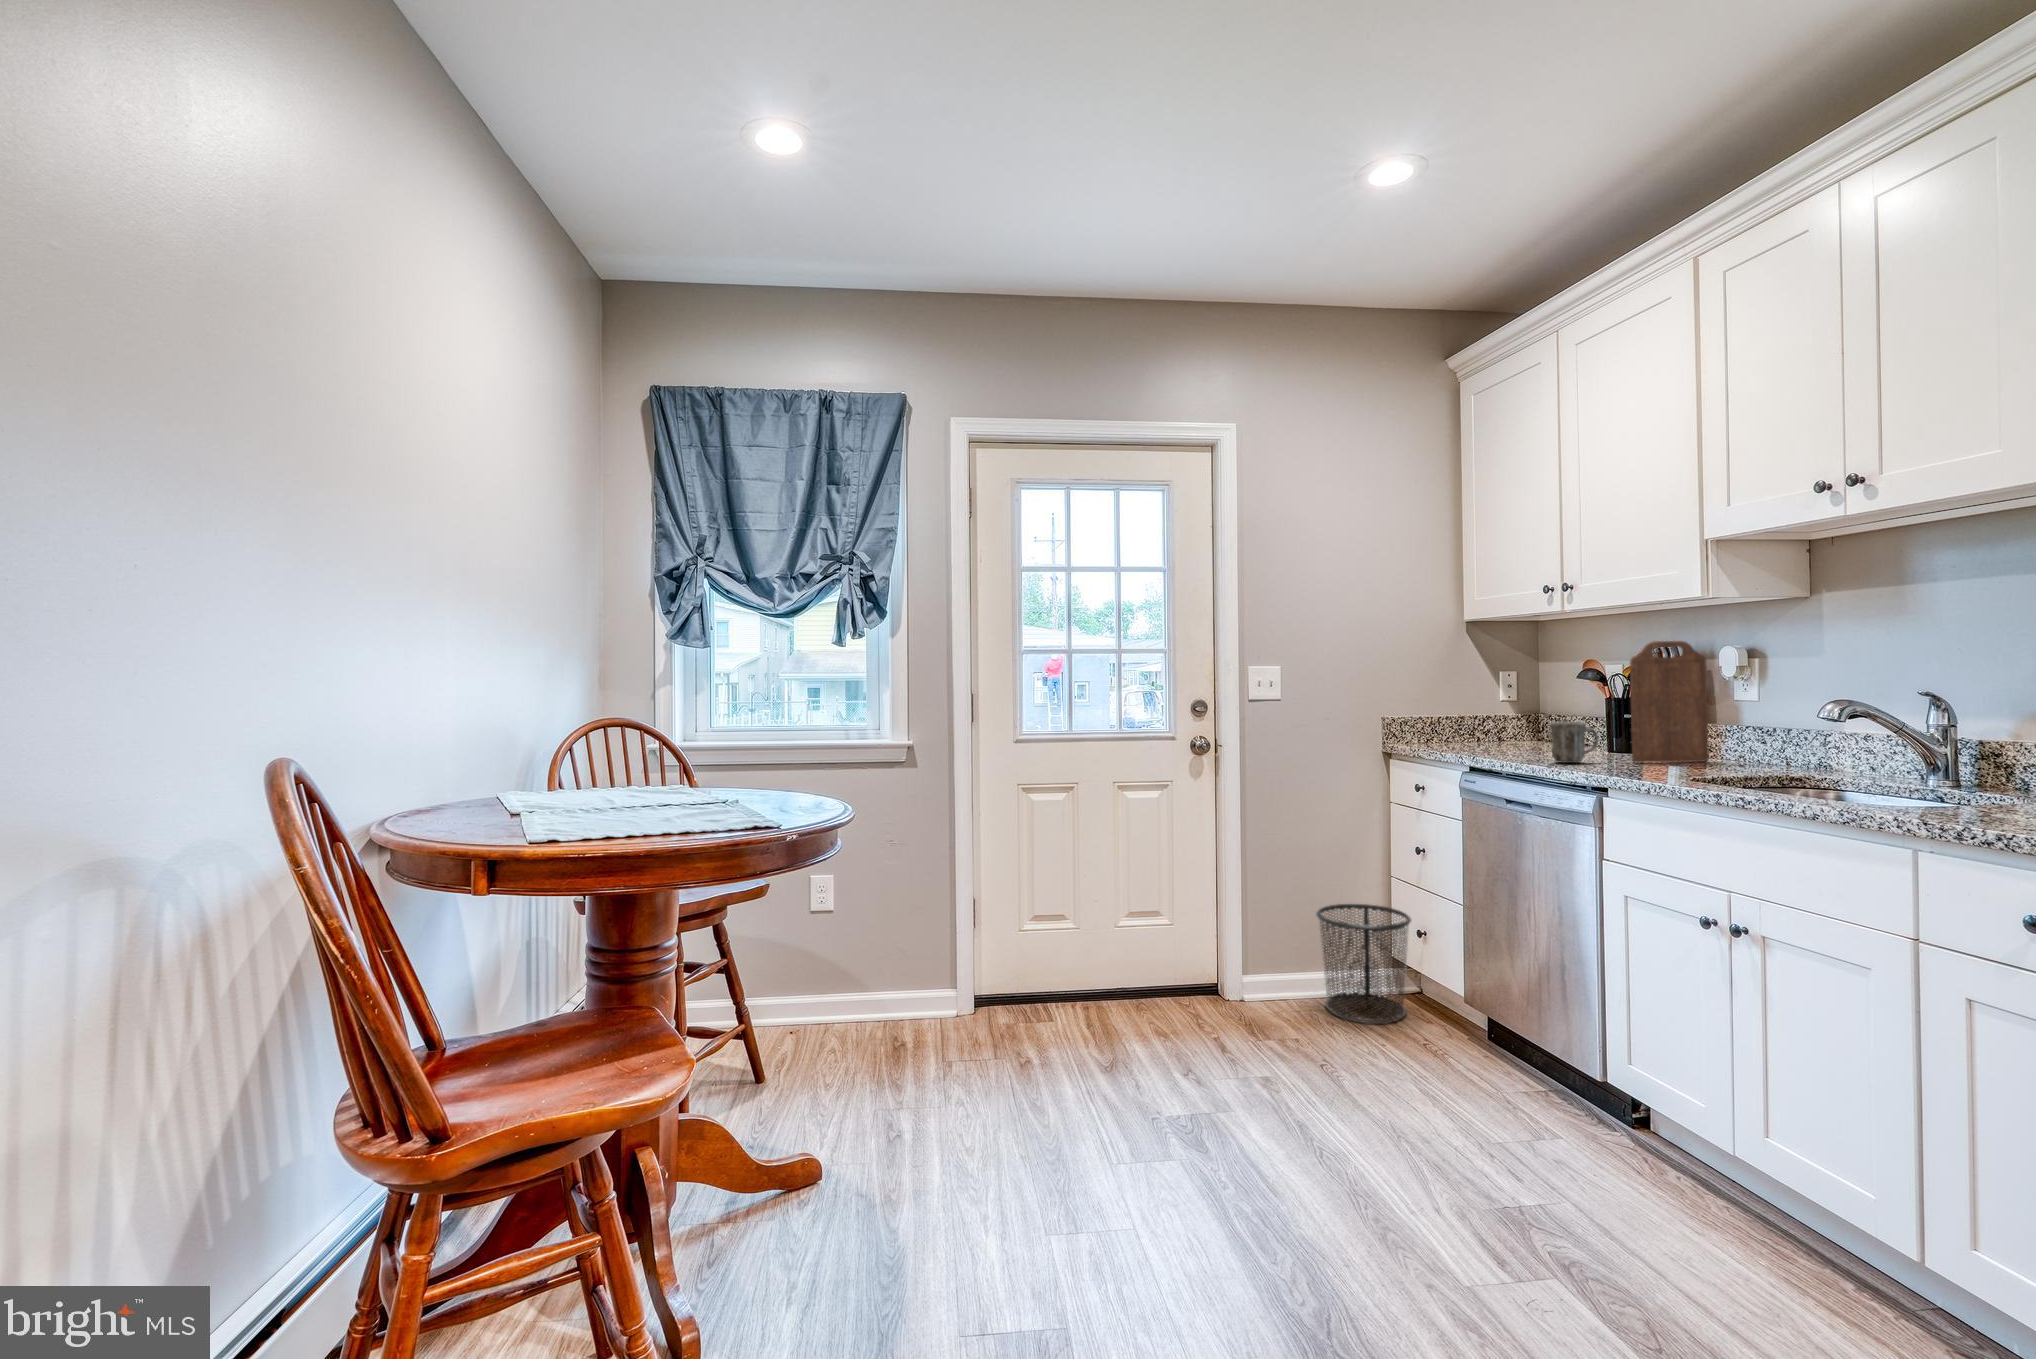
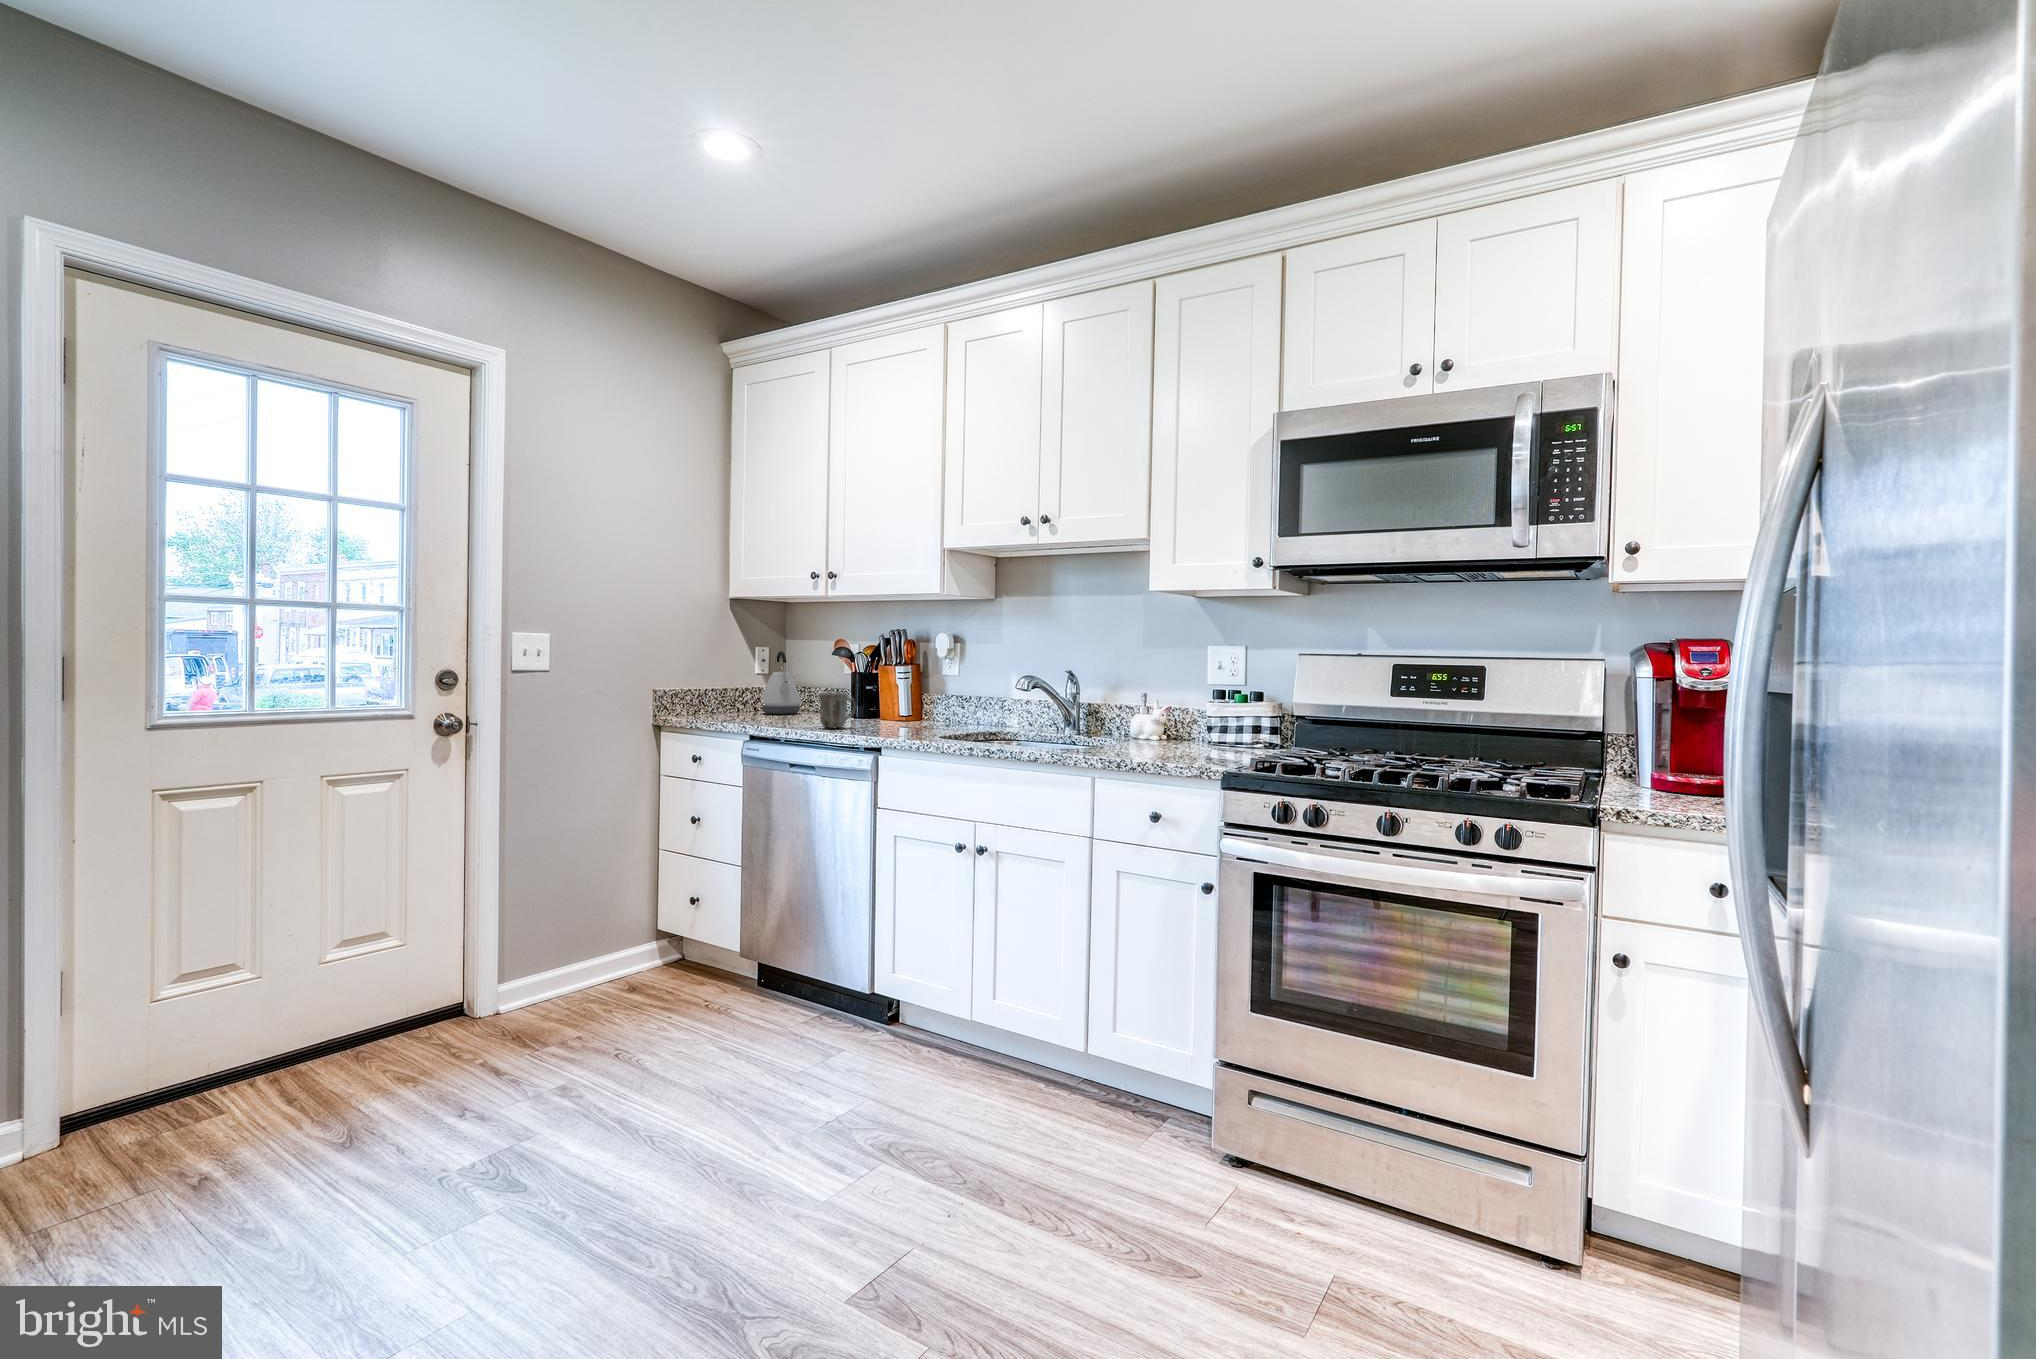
cutting board: present [1630,641,1709,762] -> none [879,625,928,726]
kettle: none [1508,676,1557,745] -> present [762,651,801,714]
waste bin: present [1316,904,1411,1023] -> none [589,881,688,1004]

